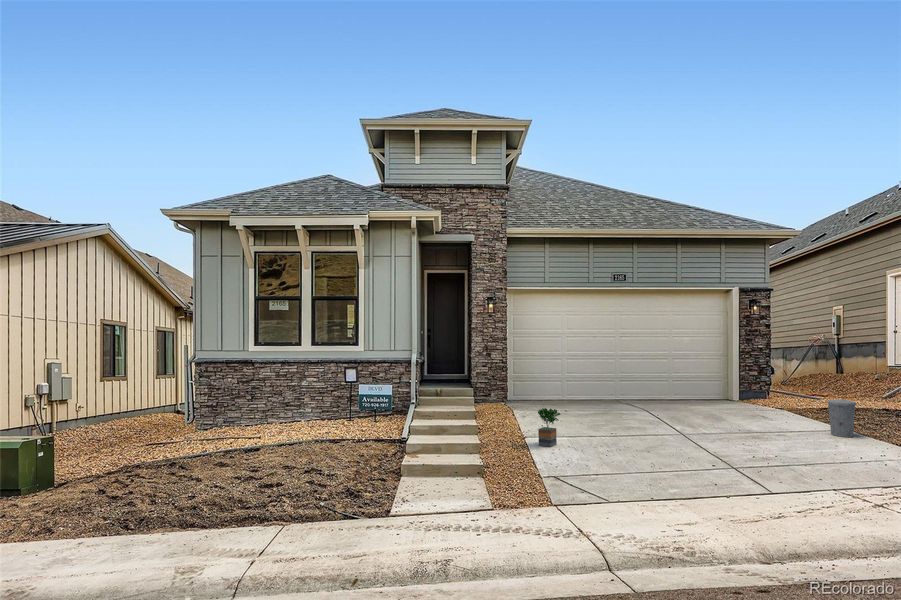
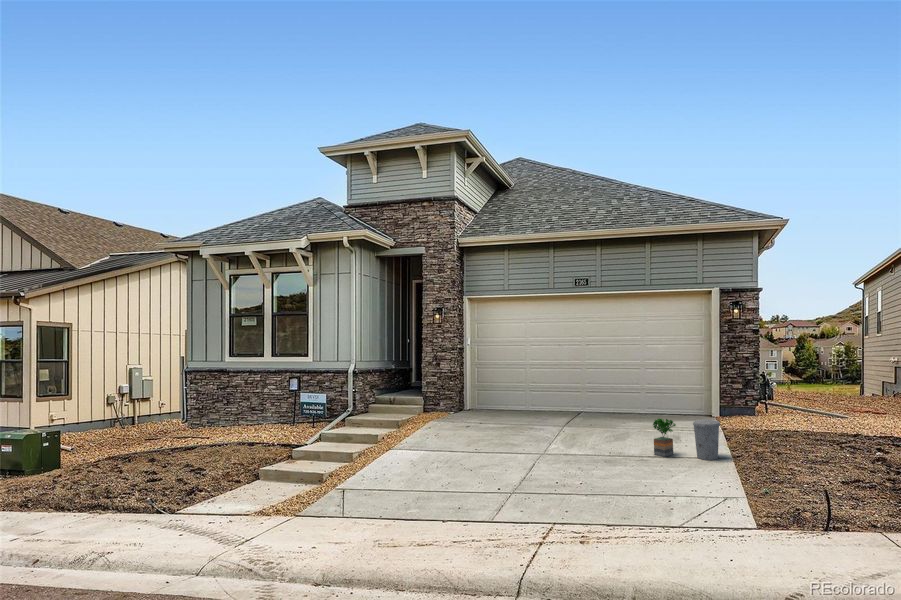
potted tree: present [538,408,560,447] -> present [653,419,676,457]

